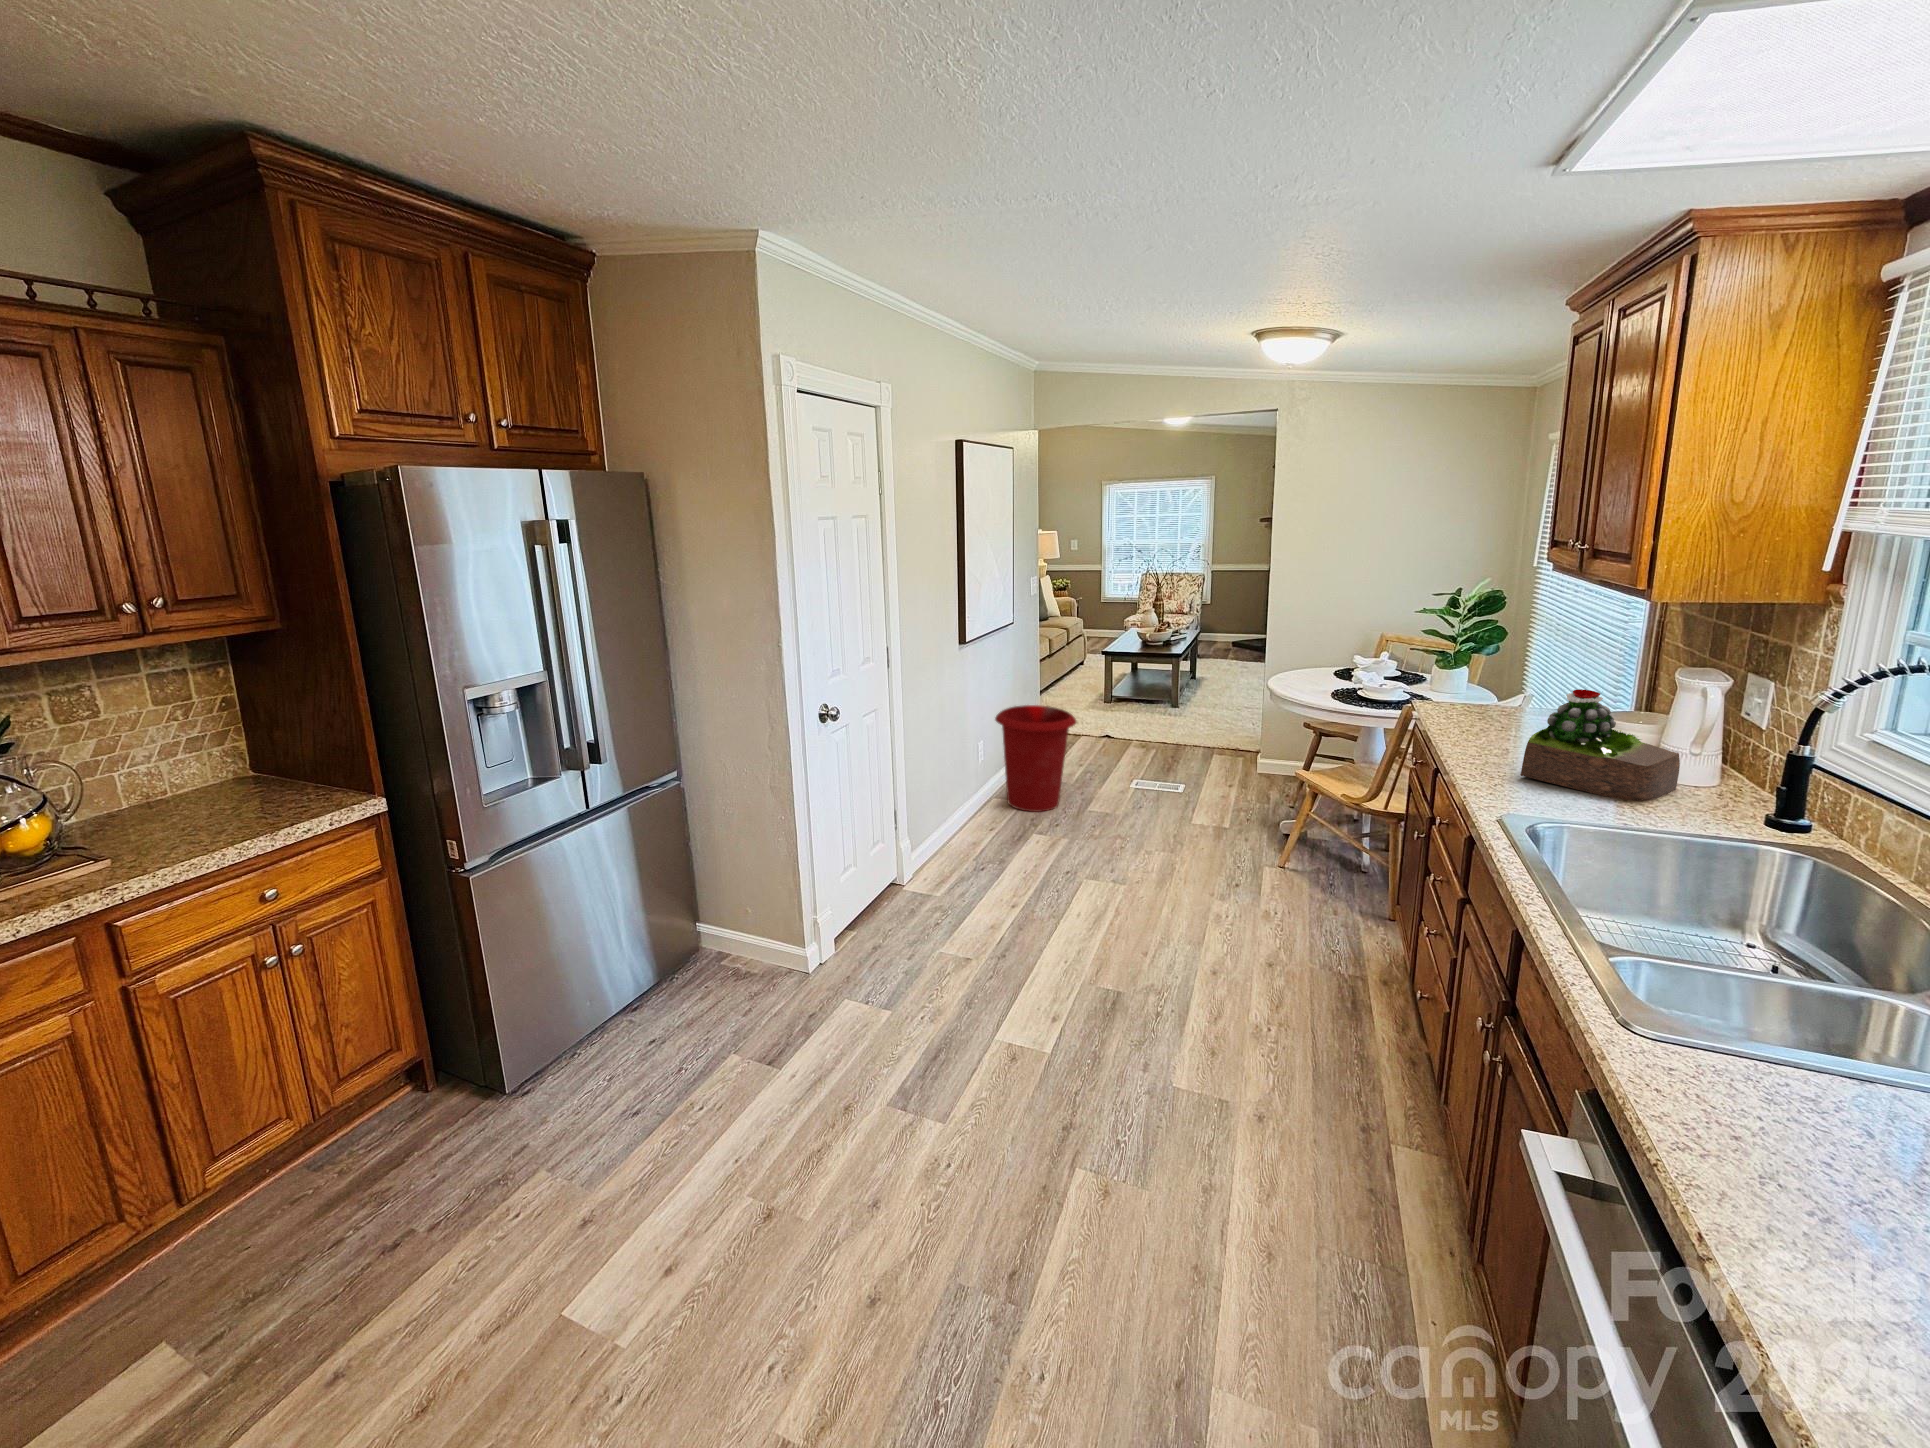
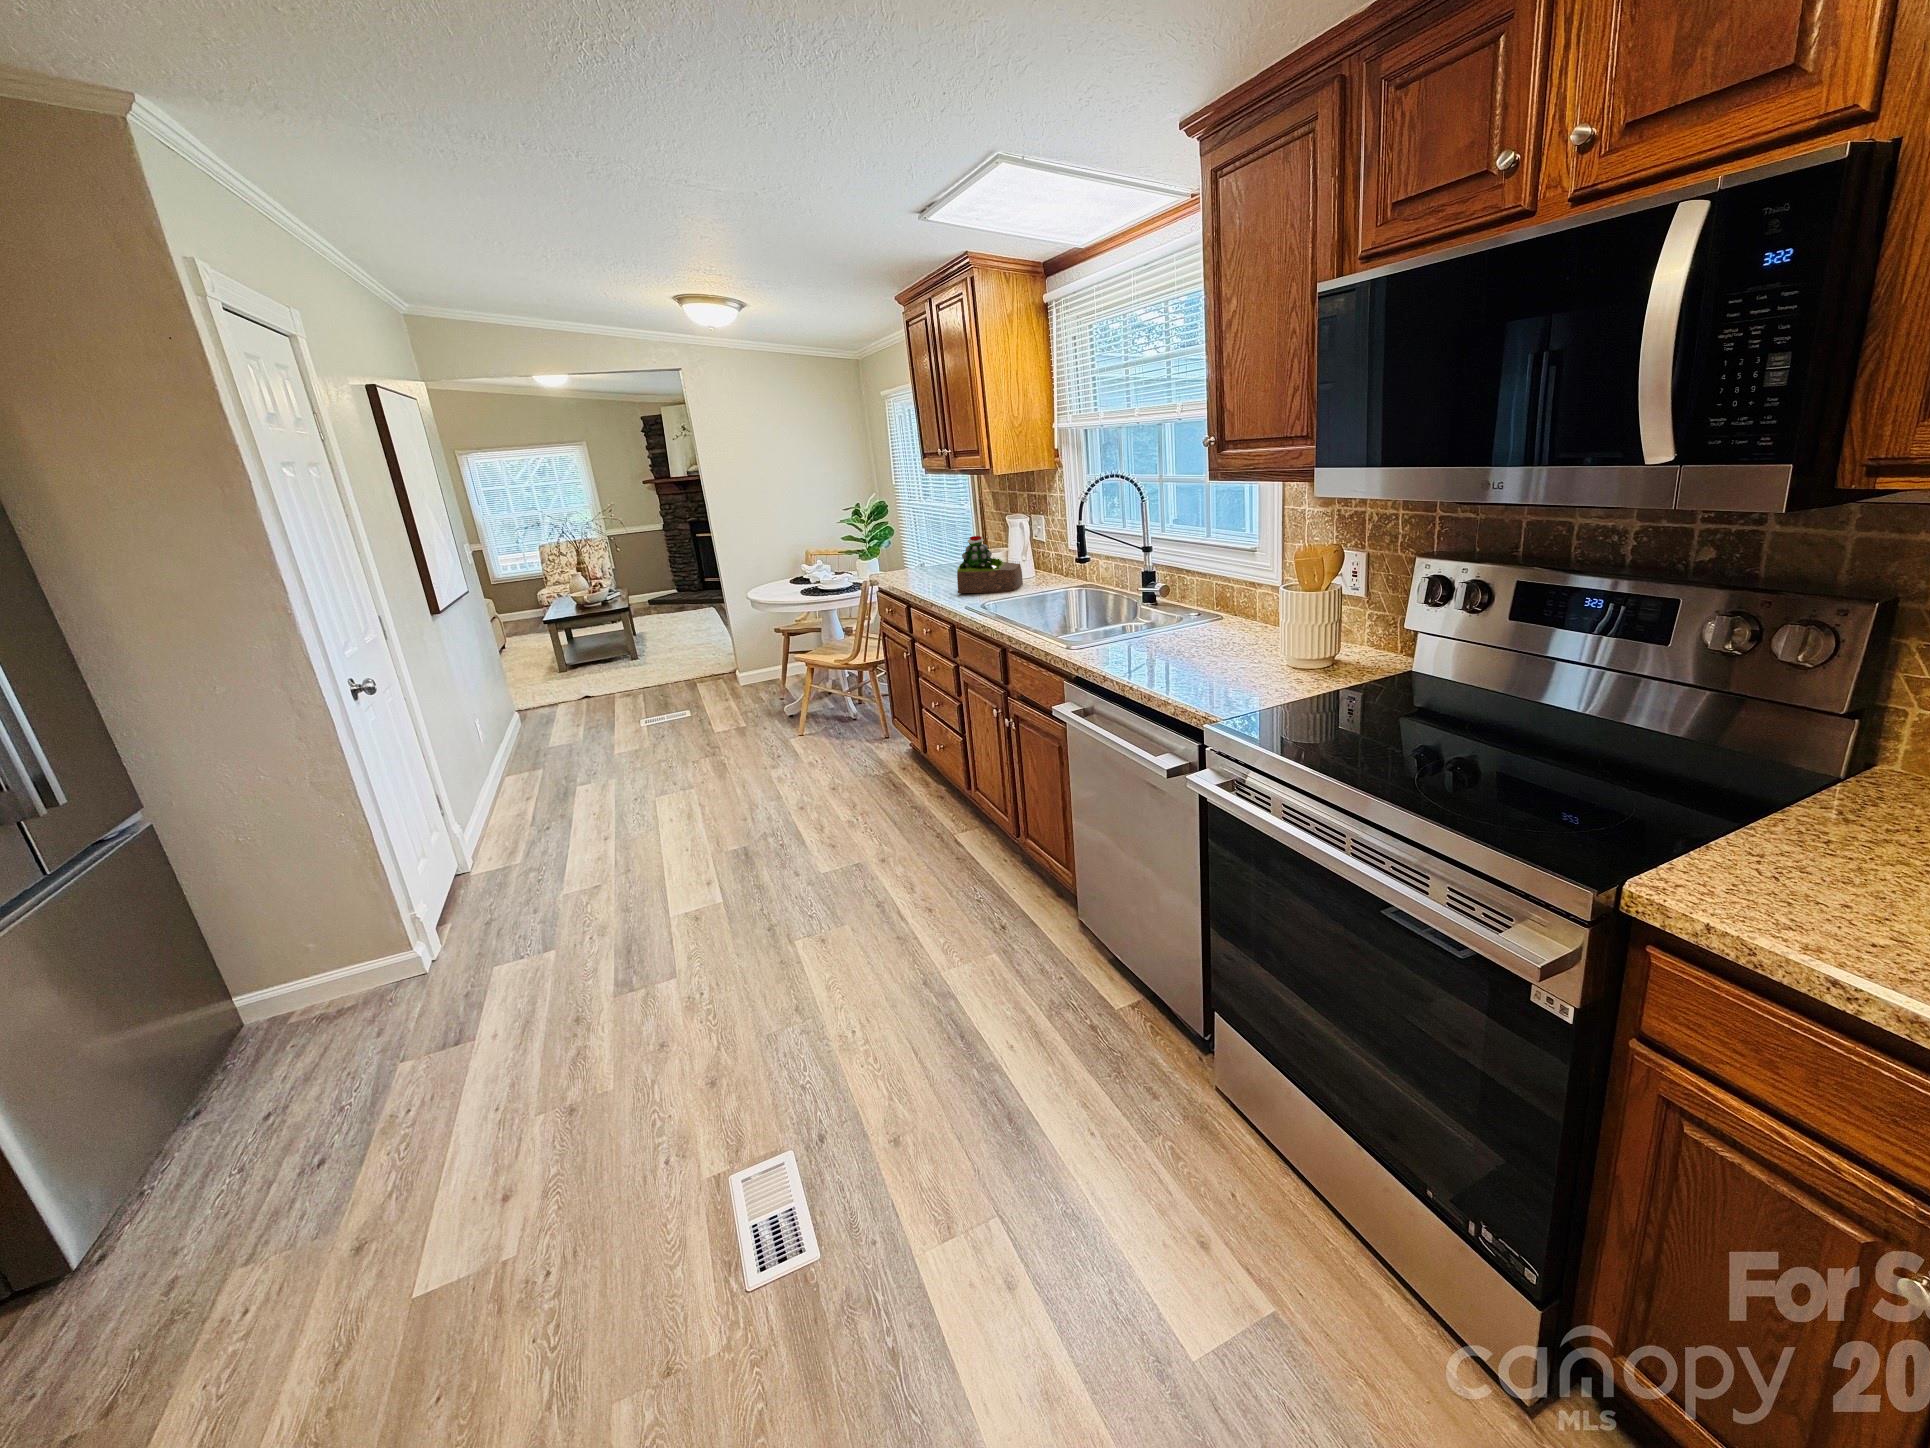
waste bin: present [995,705,1076,812] -> none [487,663,583,771]

